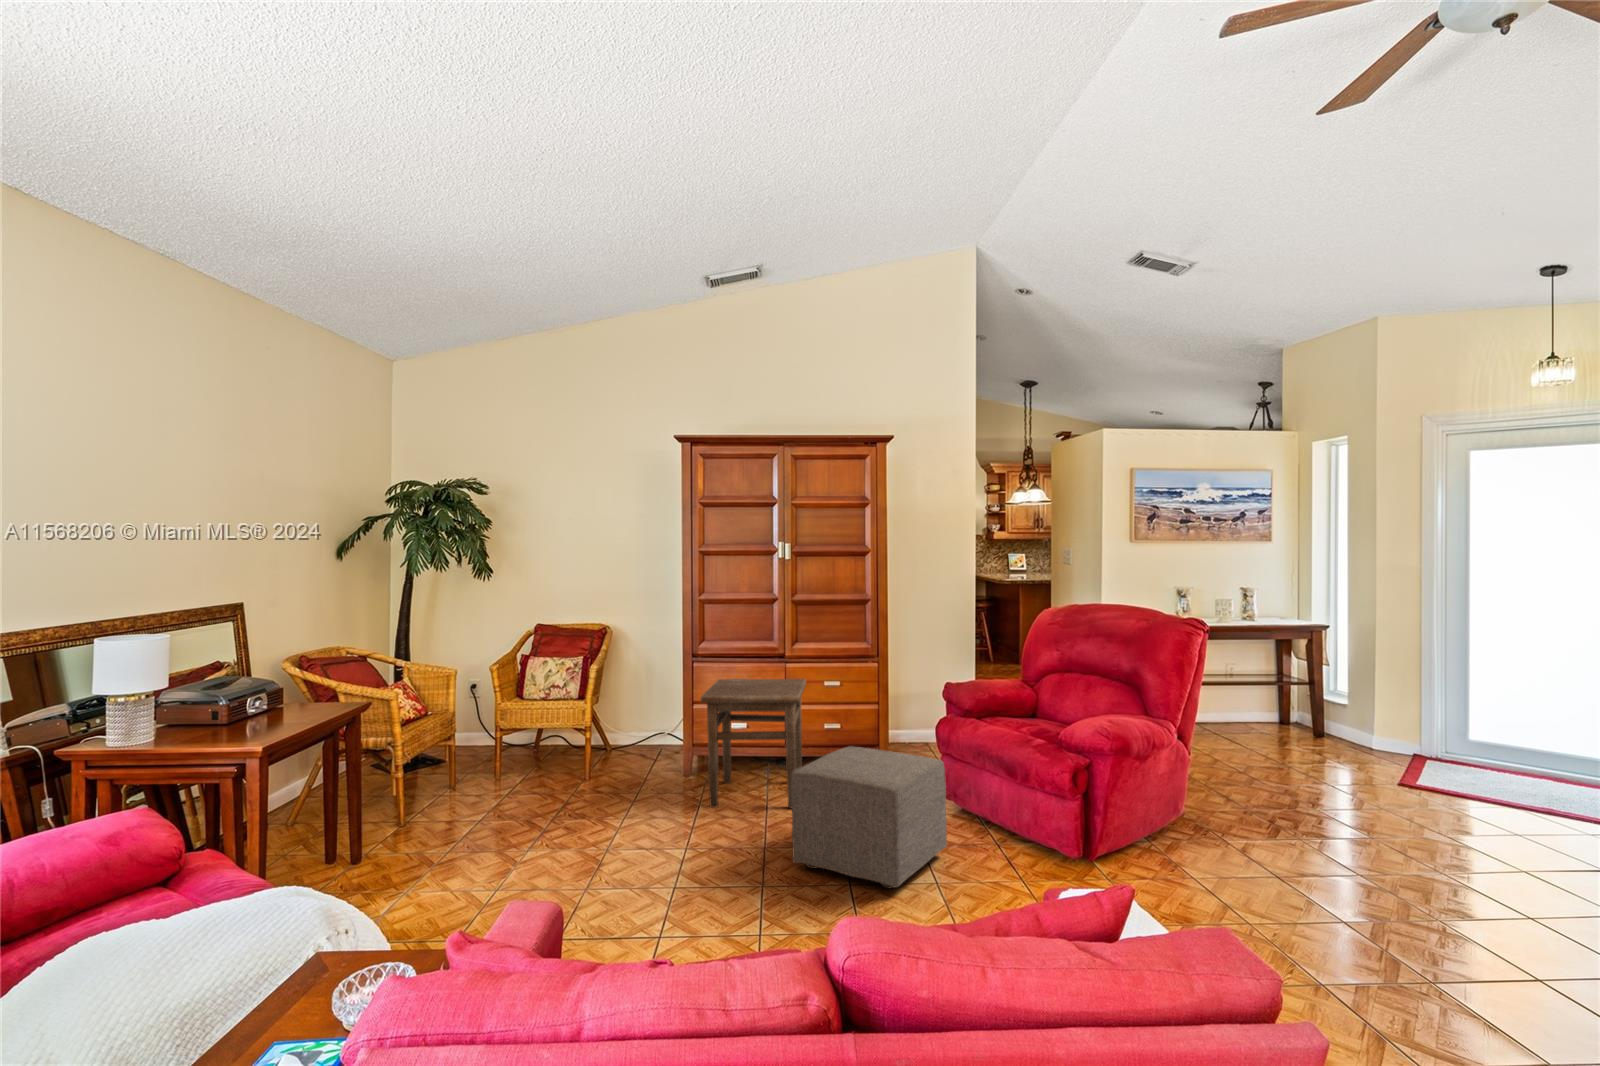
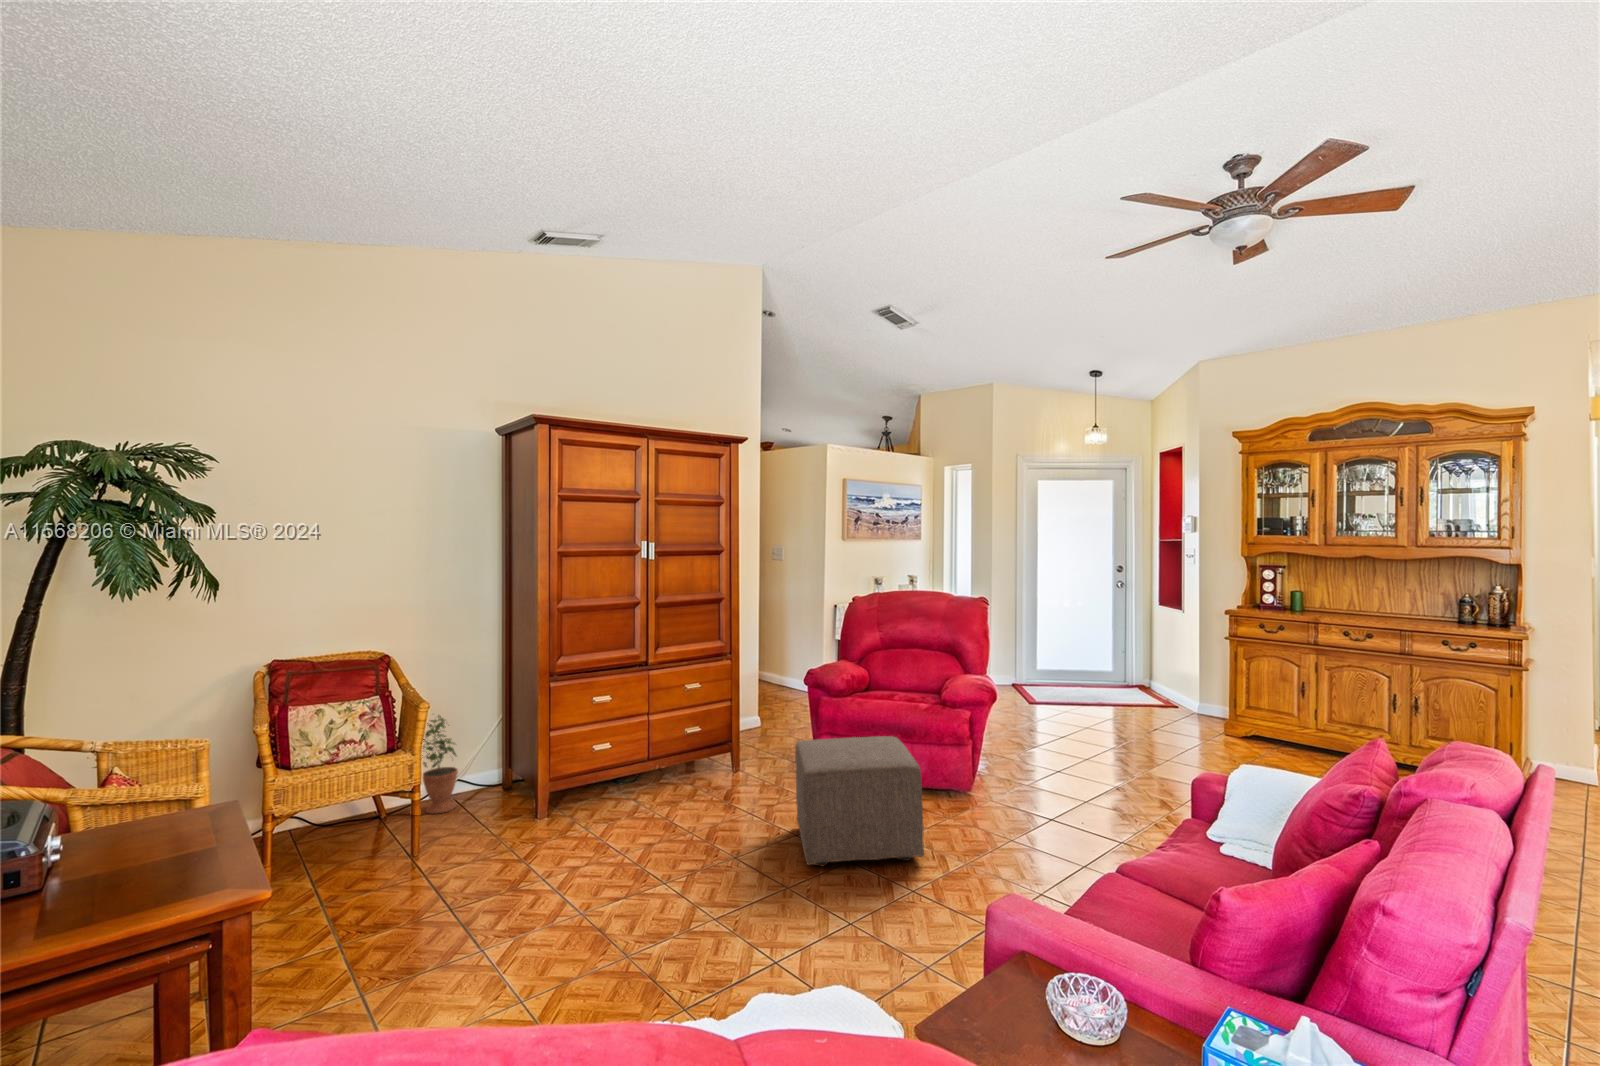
potted plant: none [623,677,657,756] -> present [421,716,458,814]
side table: present [701,679,806,808] -> none [584,685,720,843]

